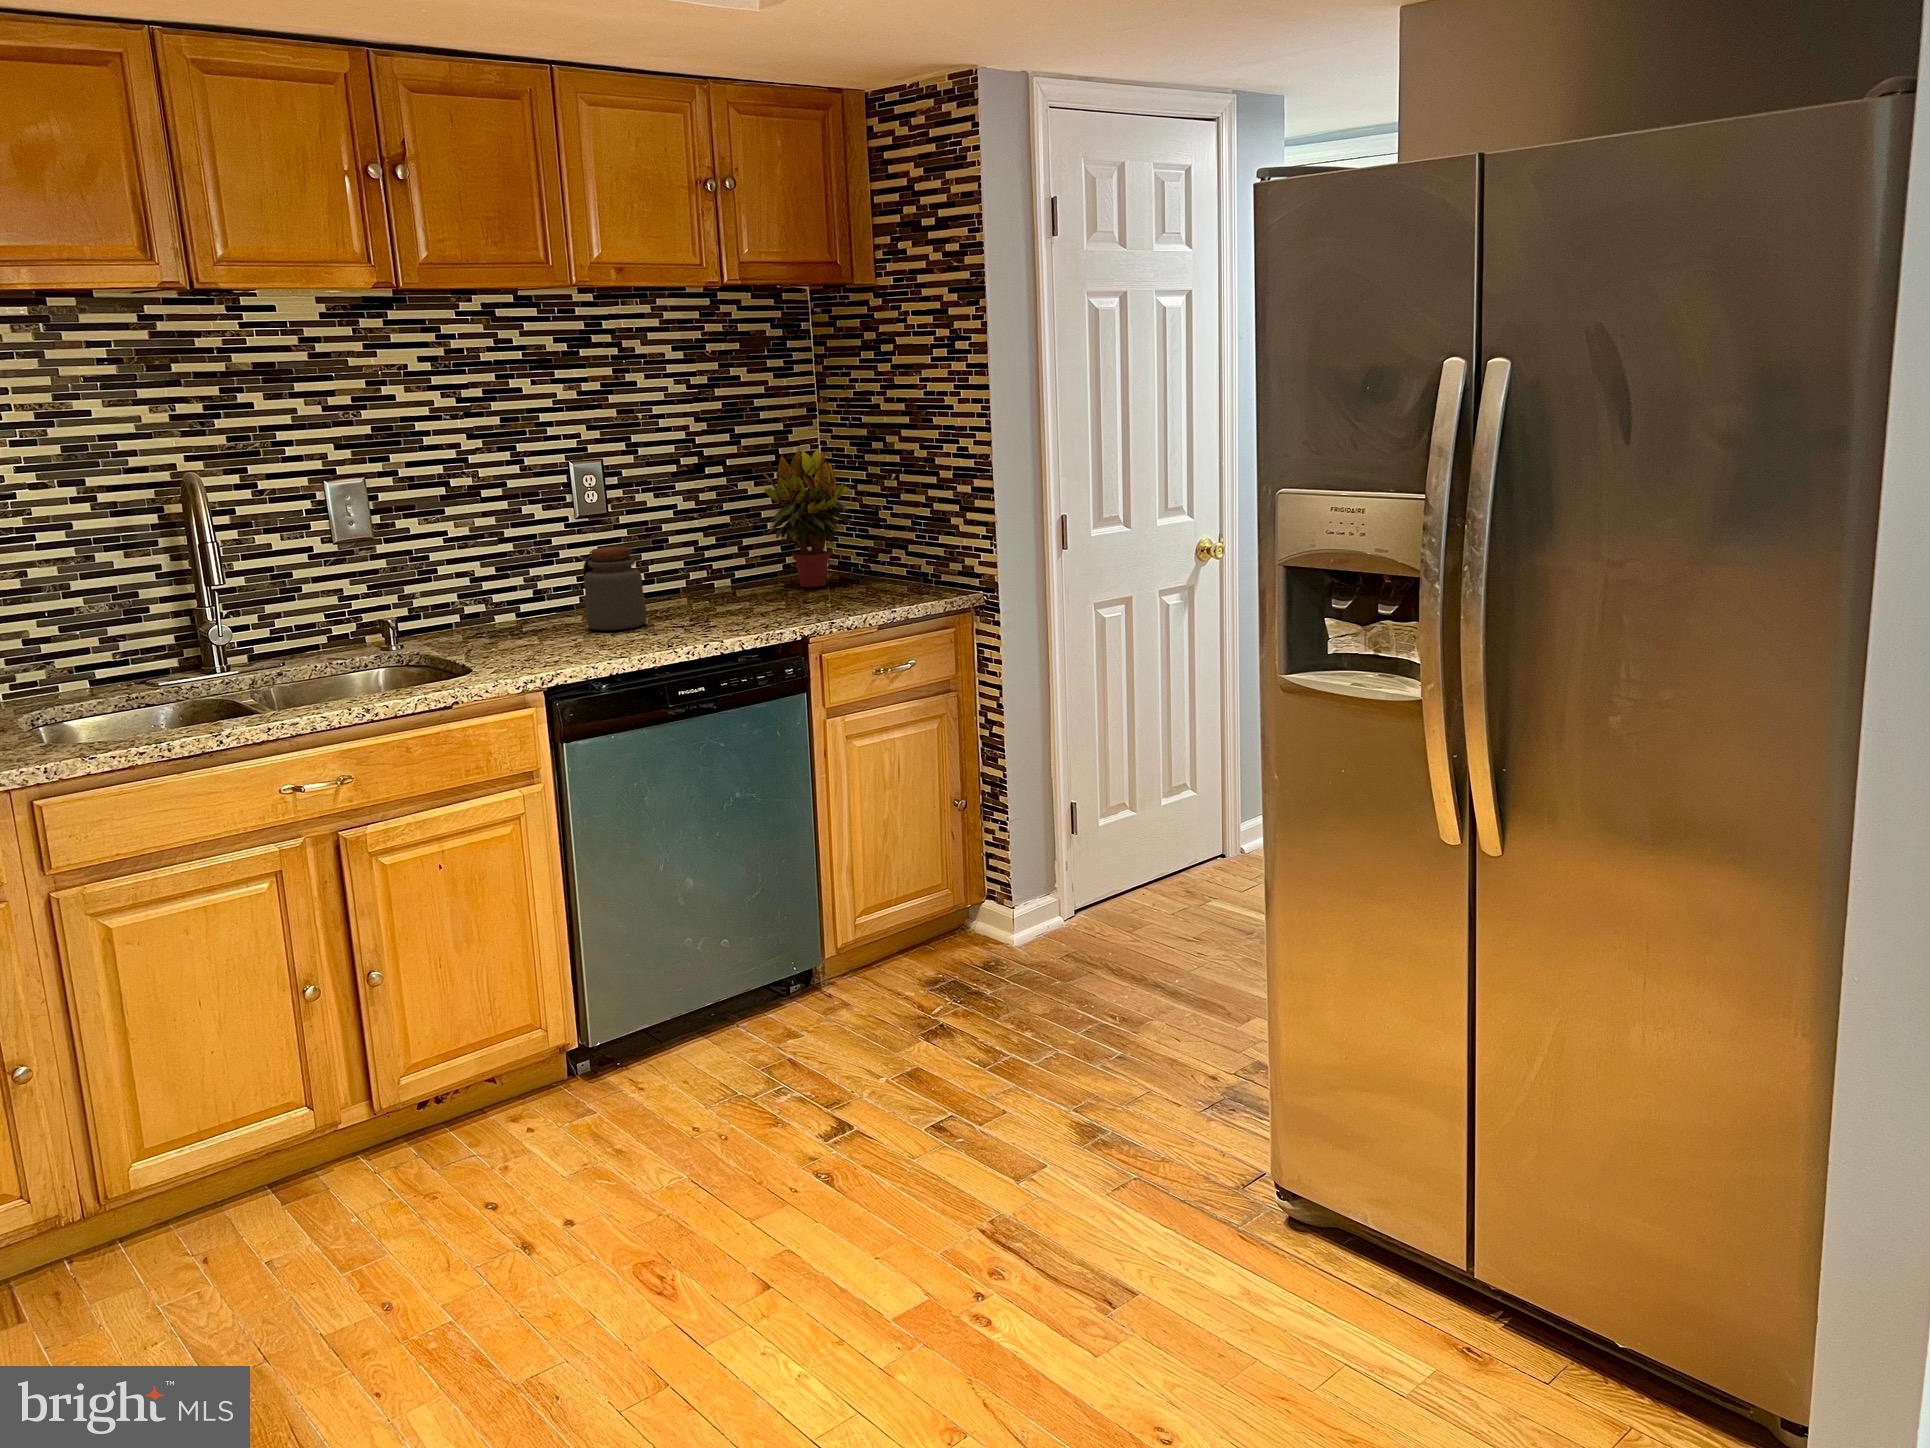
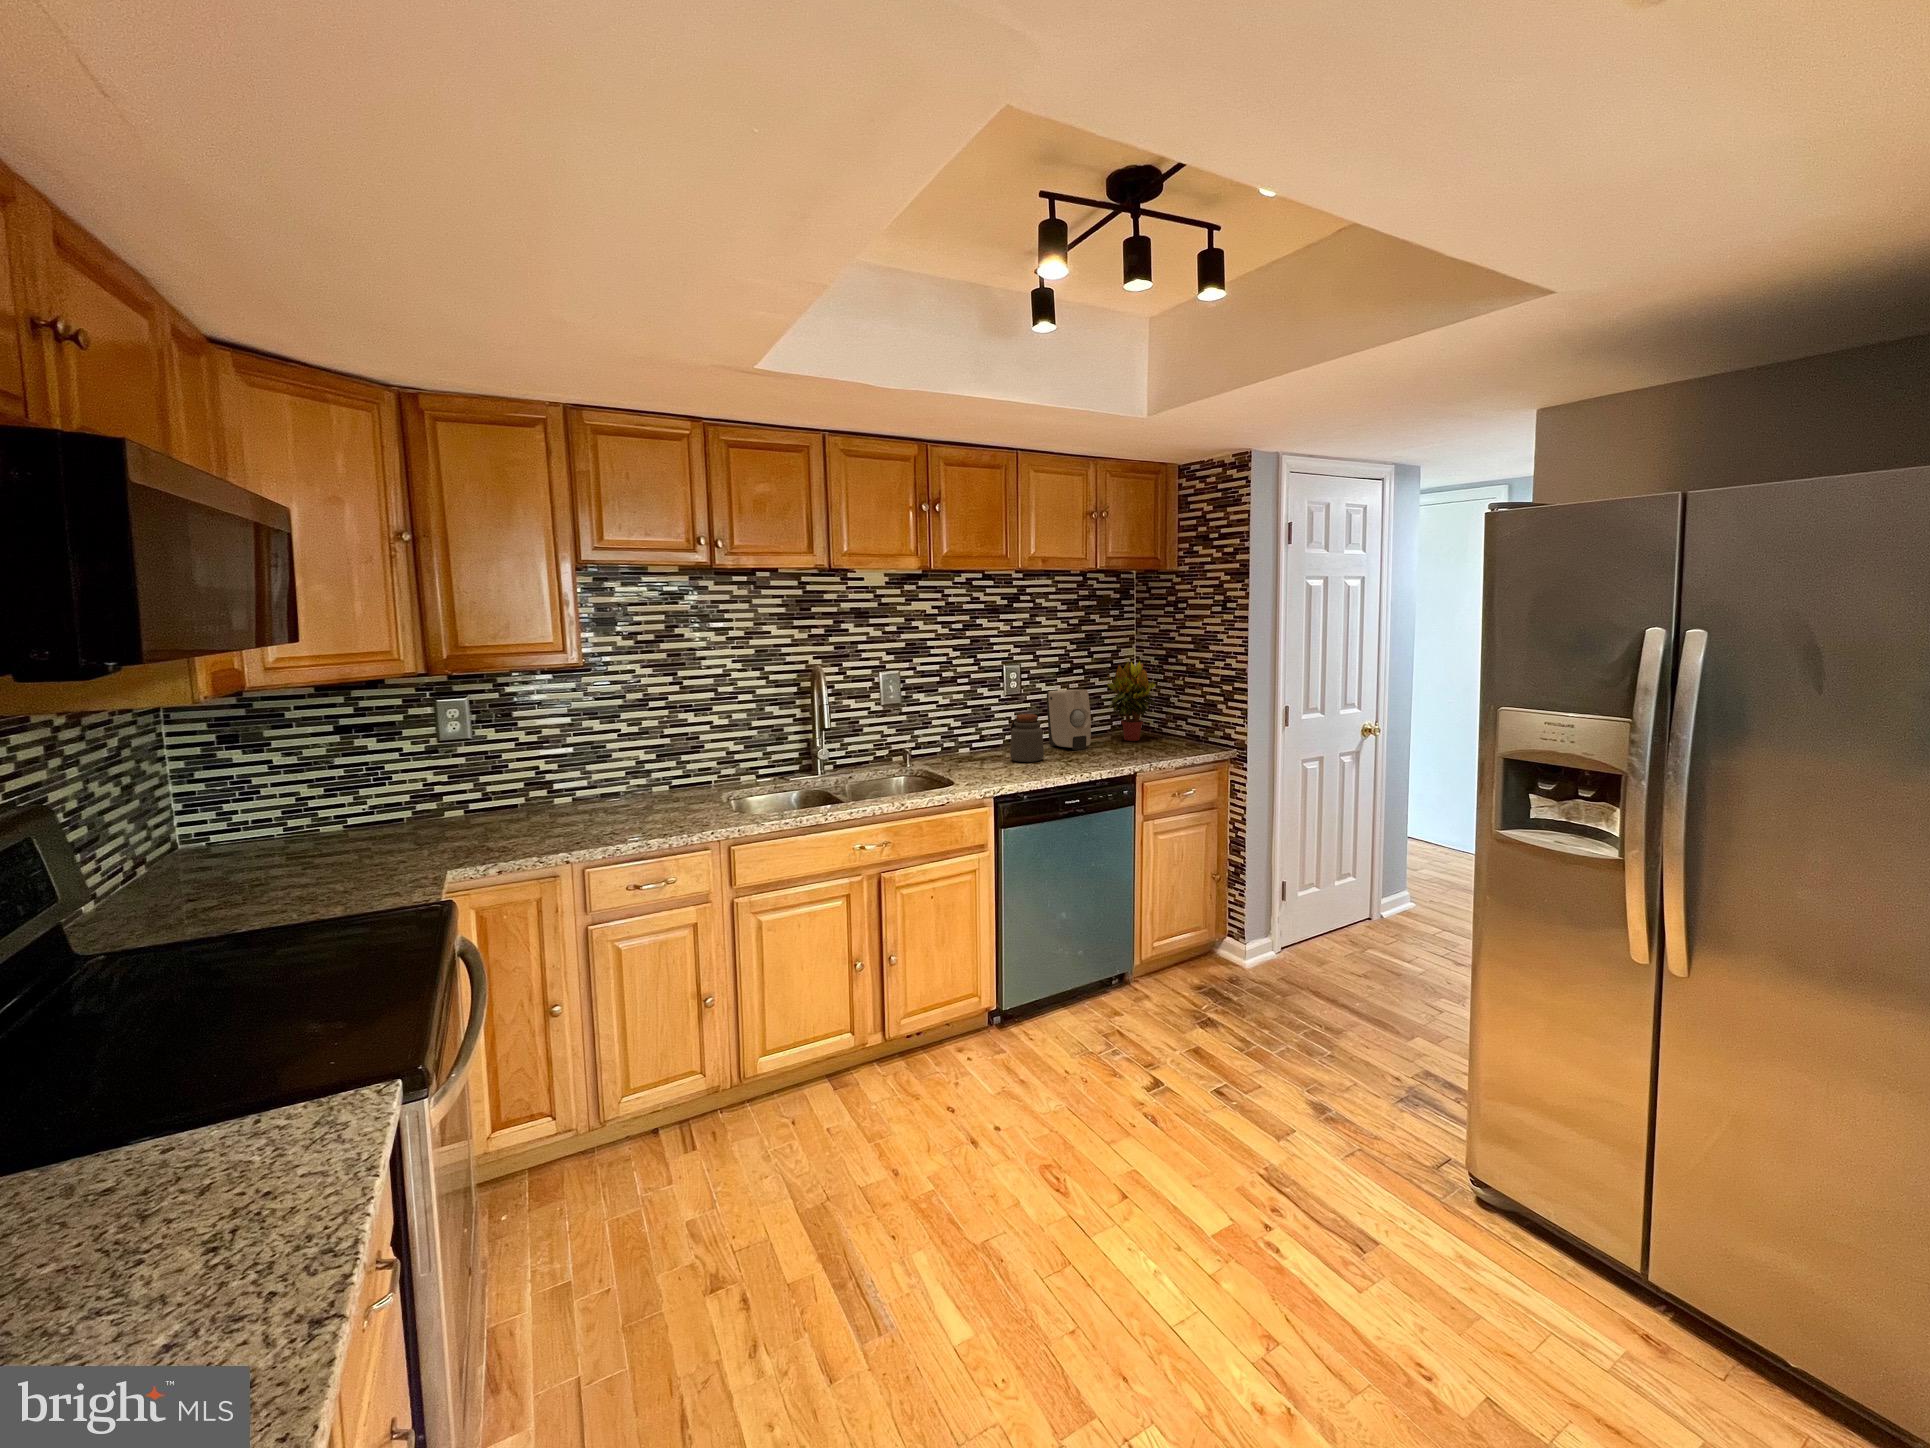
soap dispenser: none [654,501,736,607] -> present [1047,690,1091,750]

